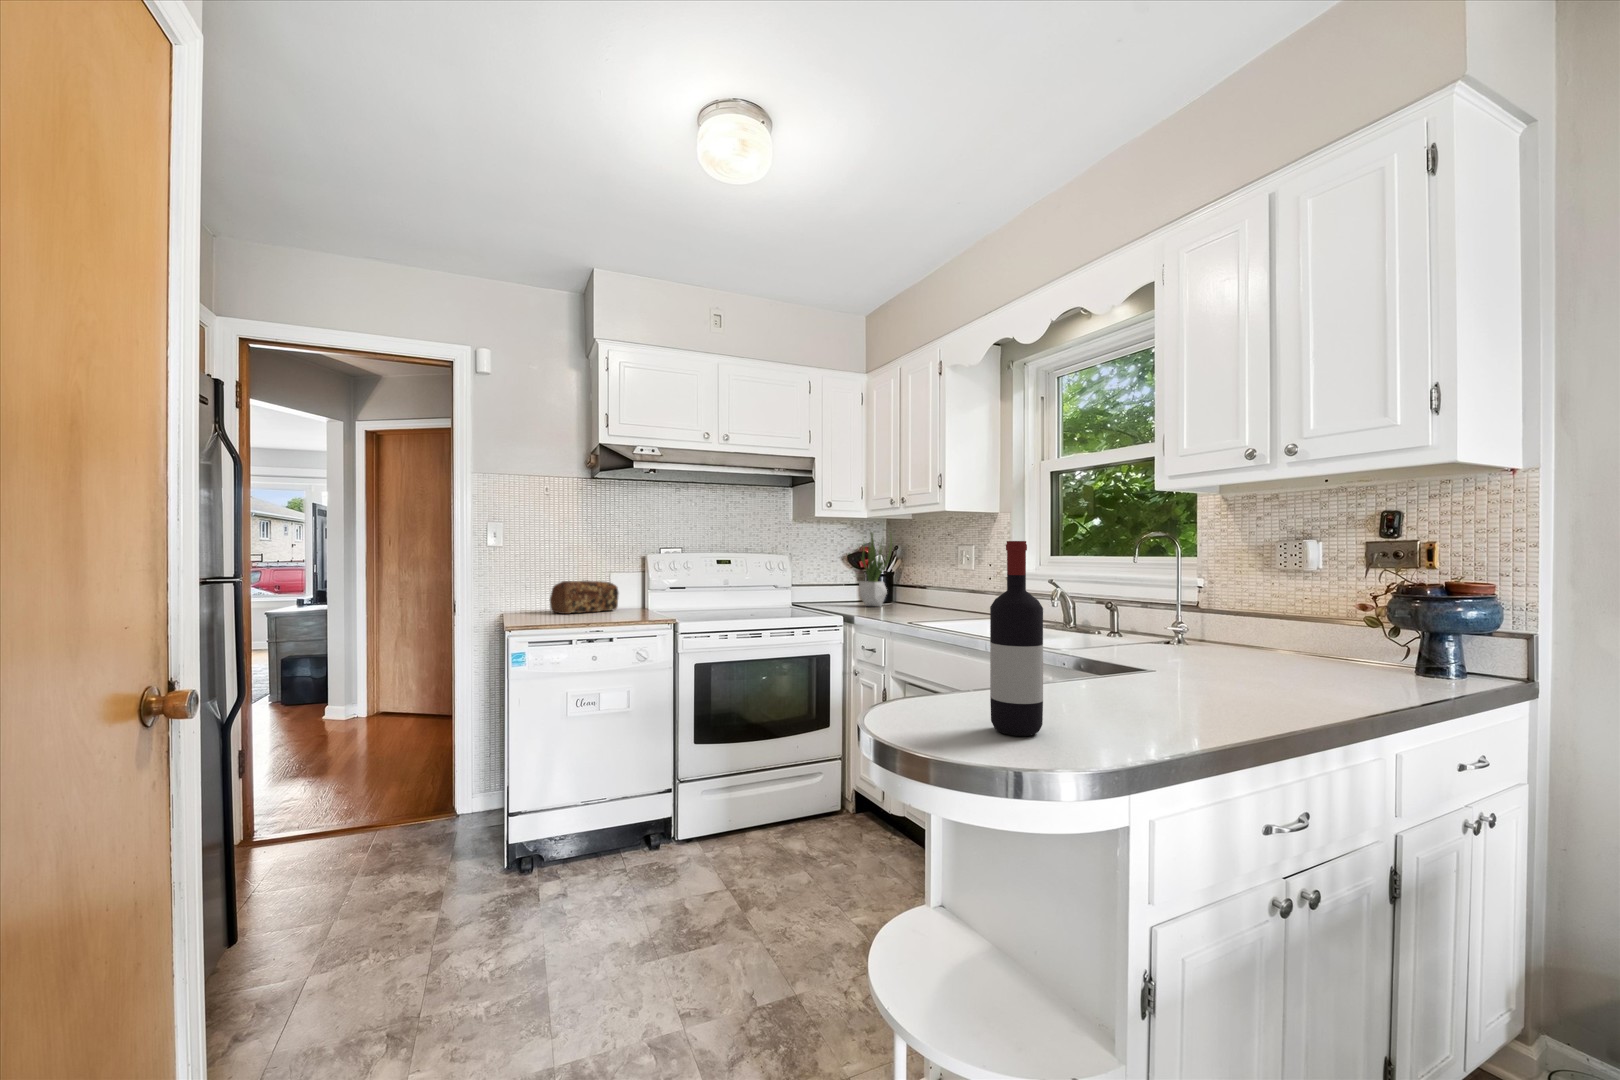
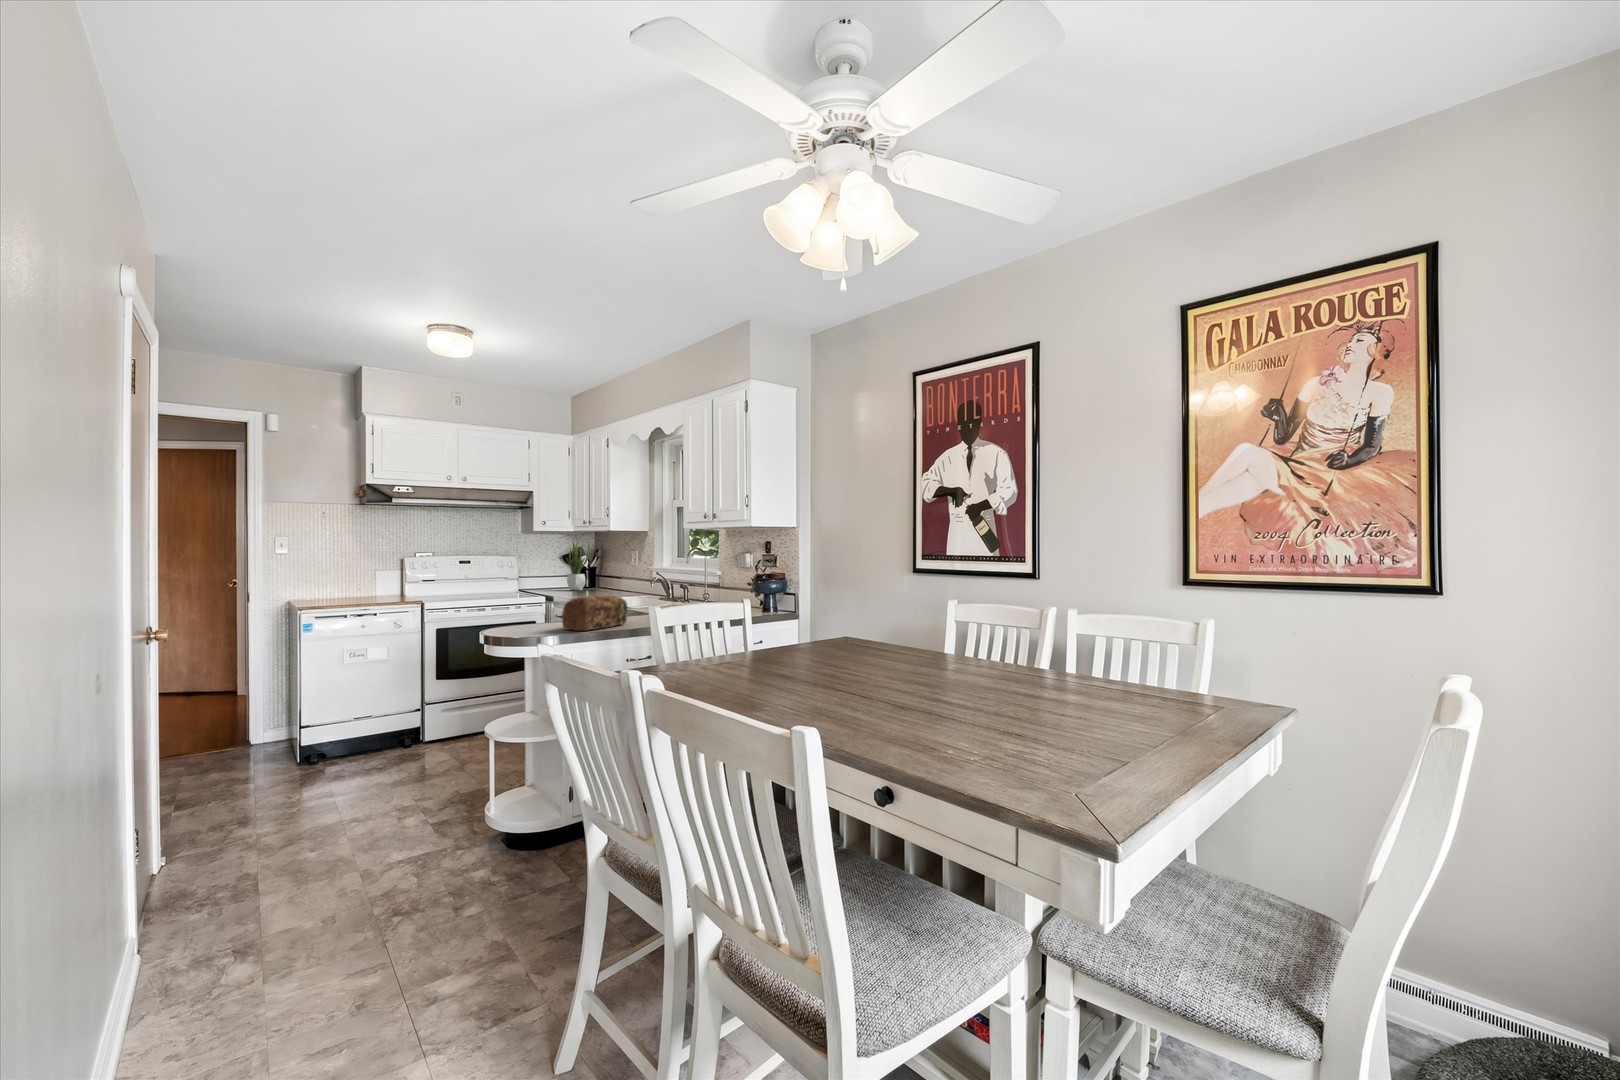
wine bottle: present [990,541,1043,736] -> none [530,565,550,636]
bread loaf: present [550,580,619,614] -> present [562,595,627,631]

